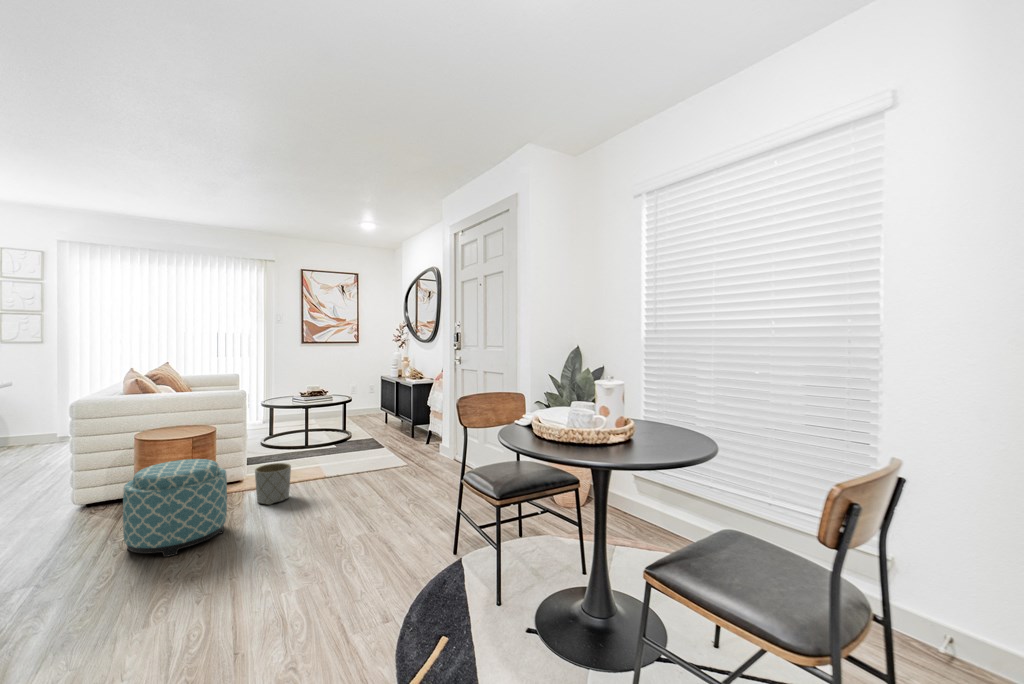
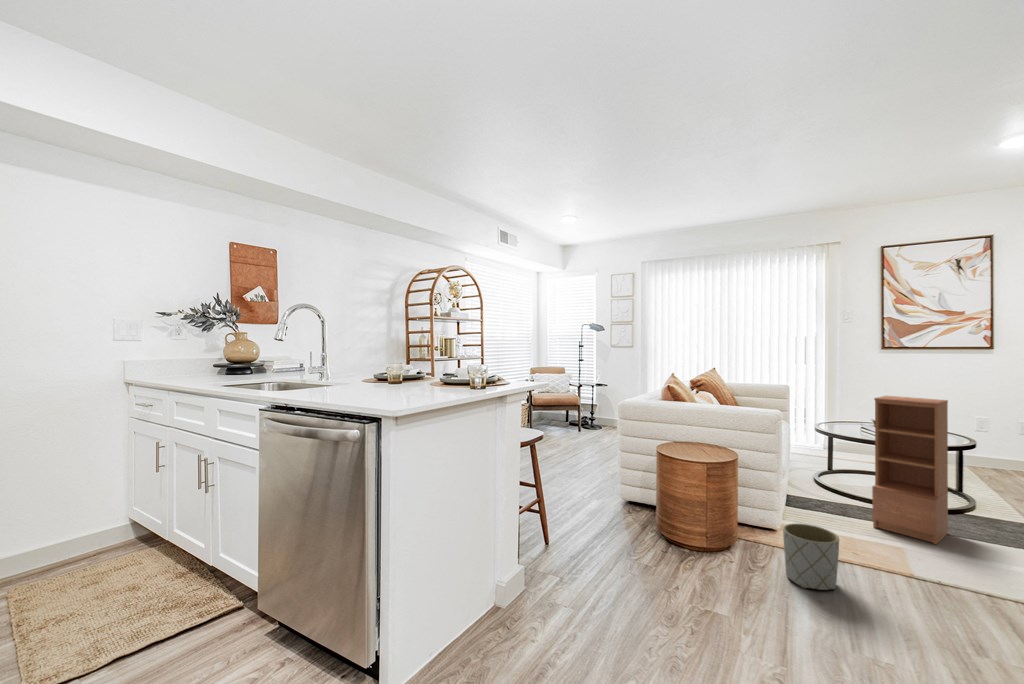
bookcase: none [303,374,341,461] -> present [872,396,948,544]
ottoman: present [123,459,227,557] -> none [628,487,735,611]

